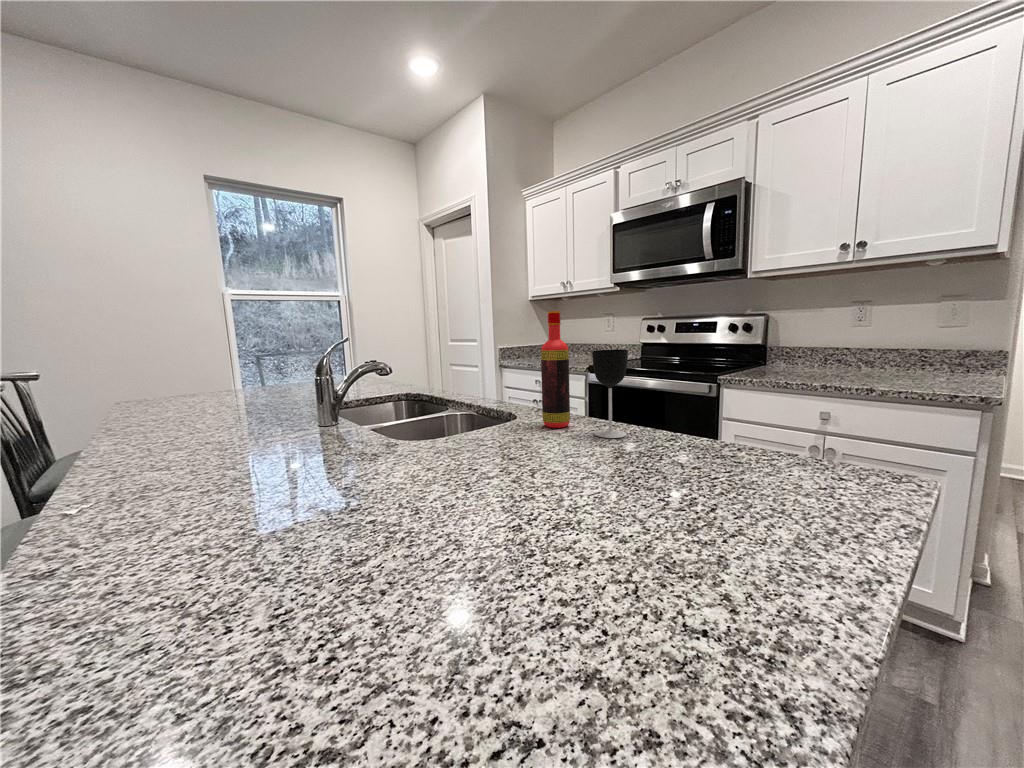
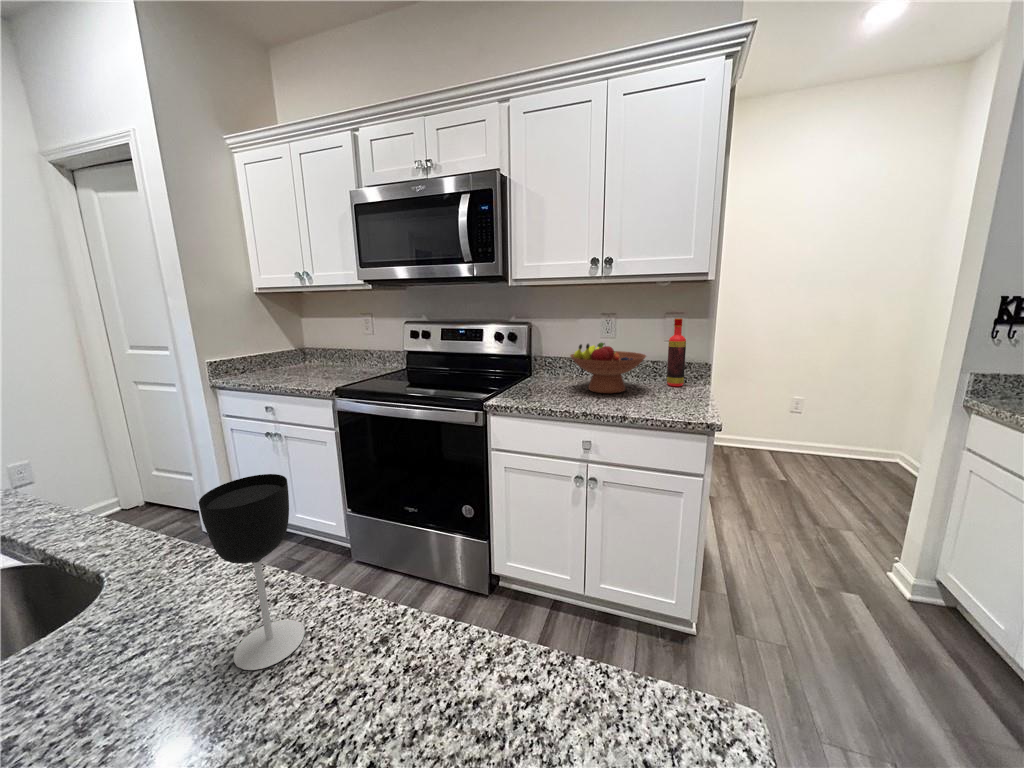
bottle: present [541,311,570,428] -> present [667,318,686,387]
fruit bowl: none [811,326,907,375] -> present [570,343,646,393]

